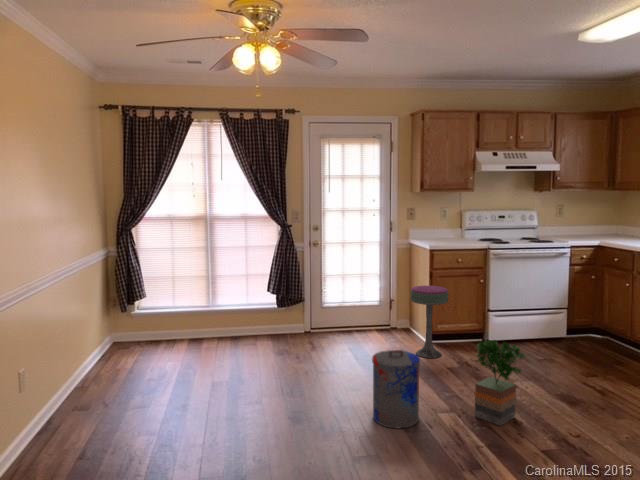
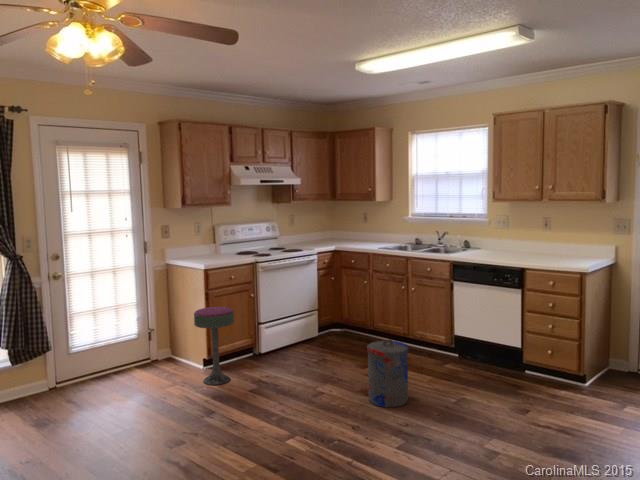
potted tree: present [475,340,526,426] -> none [304,348,355,430]
trash can: present [372,350,420,428] -> present [367,339,409,407]

